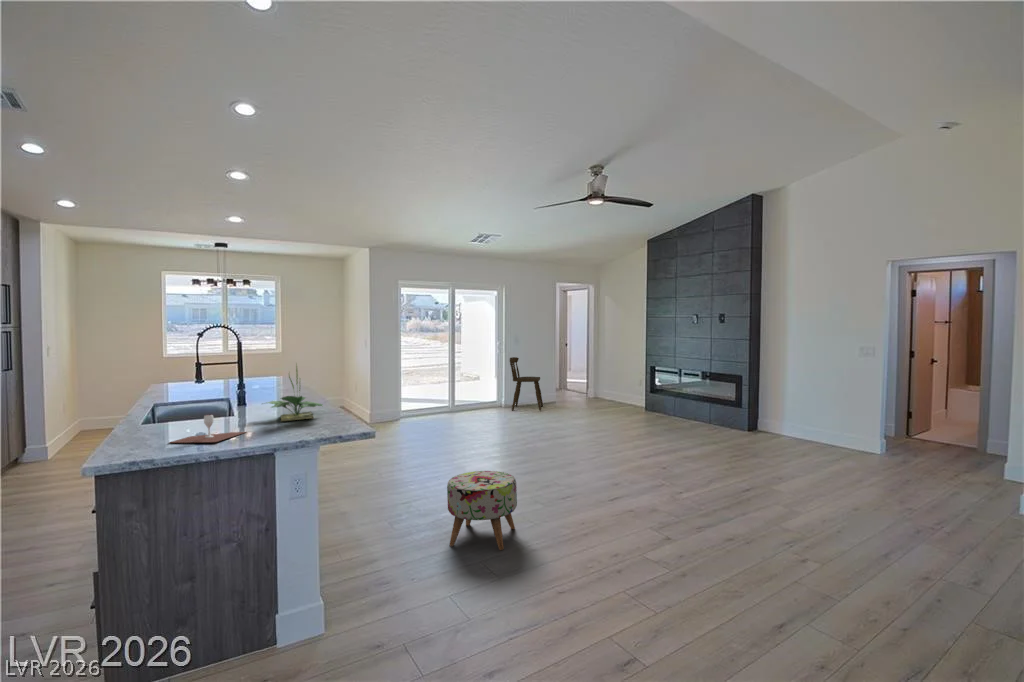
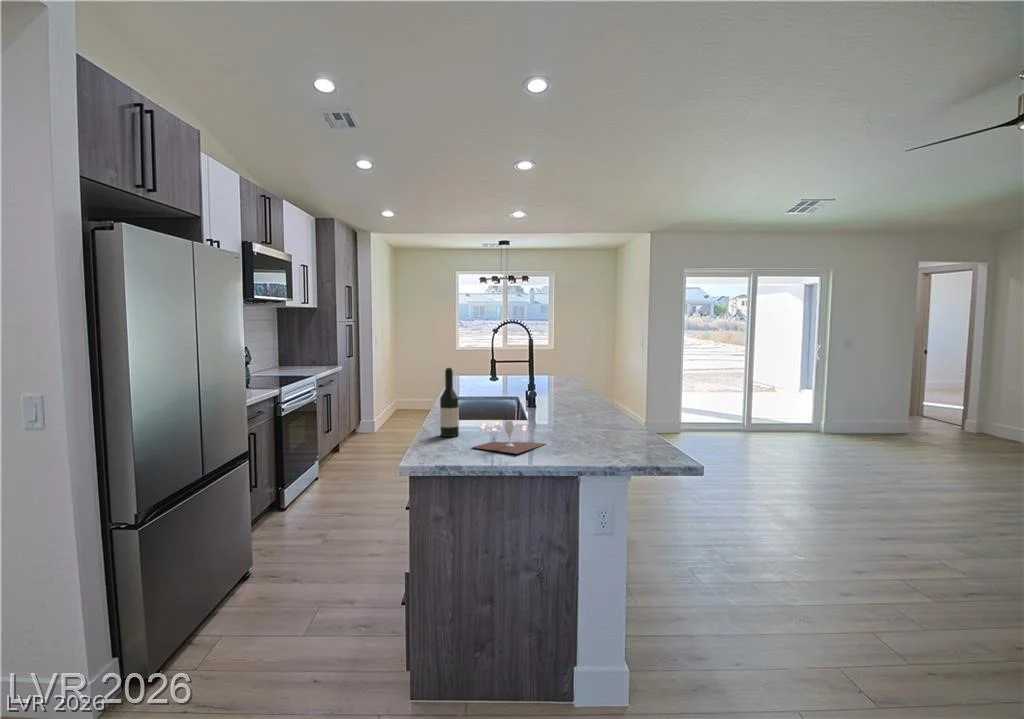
dining chair: present [510,357,543,411] -> none [832,367,882,442]
potted plant: present [268,366,322,421] -> none [555,365,628,434]
wine bottle: none [132,371,155,437] -> present [440,368,459,437]
ottoman: present [447,471,517,550] -> none [775,525,889,650]

